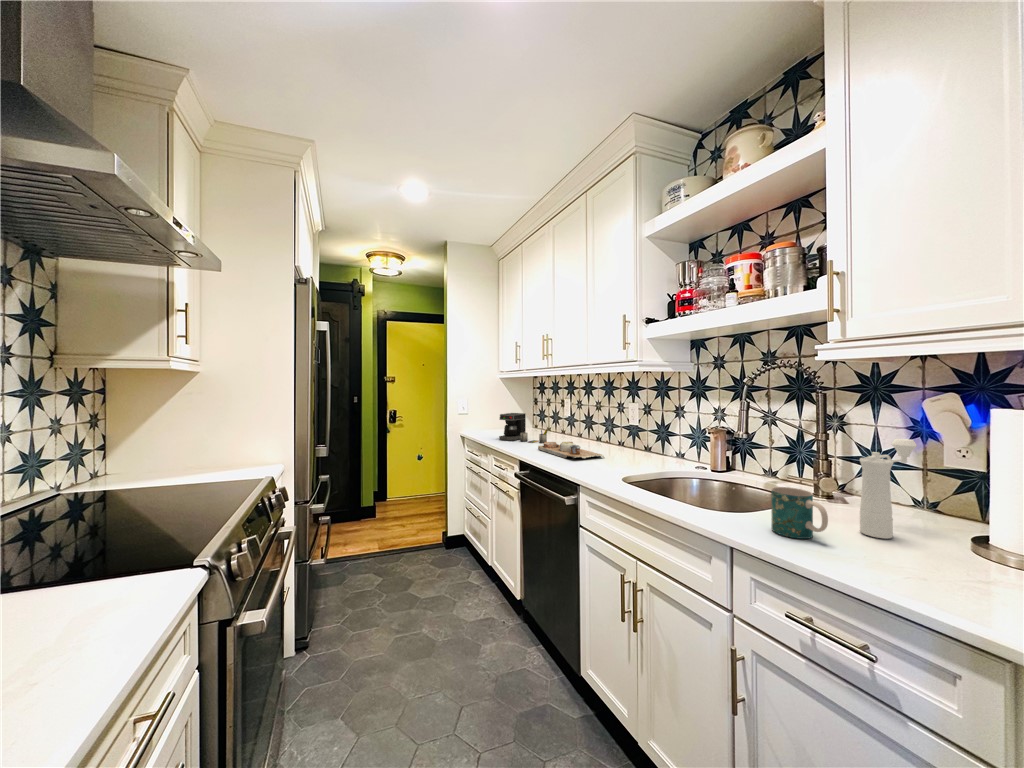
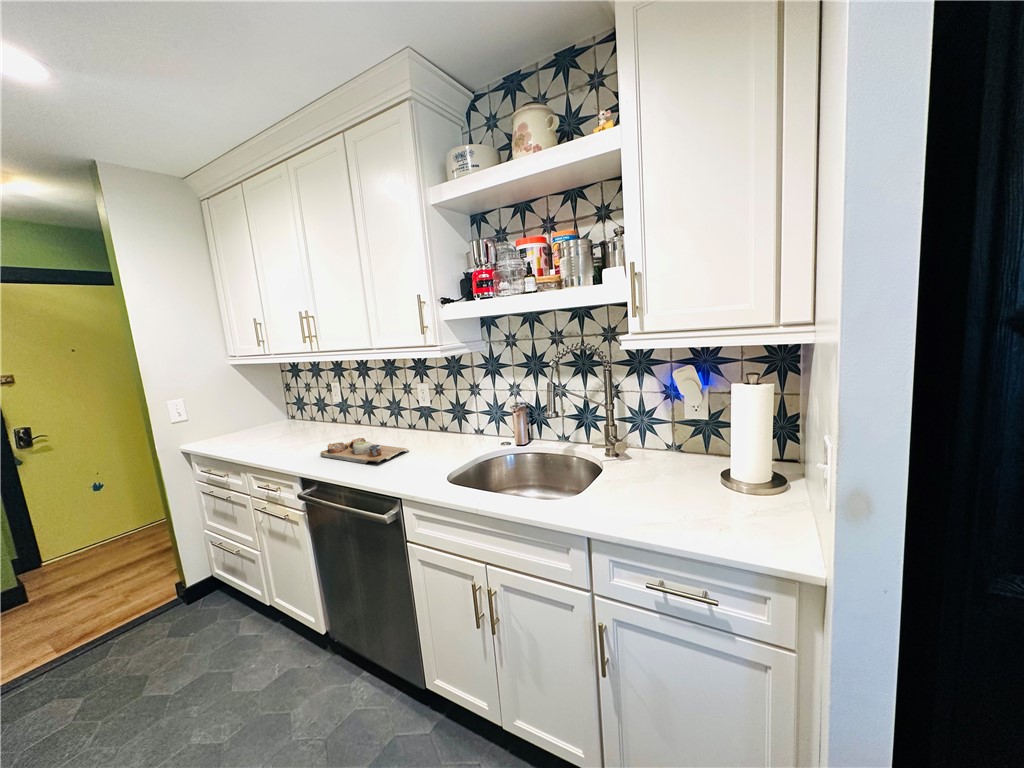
coffee maker: present [499,413,548,443] -> none [249,409,325,450]
pepper mill: present [860,439,917,539] -> none [661,407,685,492]
mug: present [771,487,828,539] -> none [614,468,660,515]

